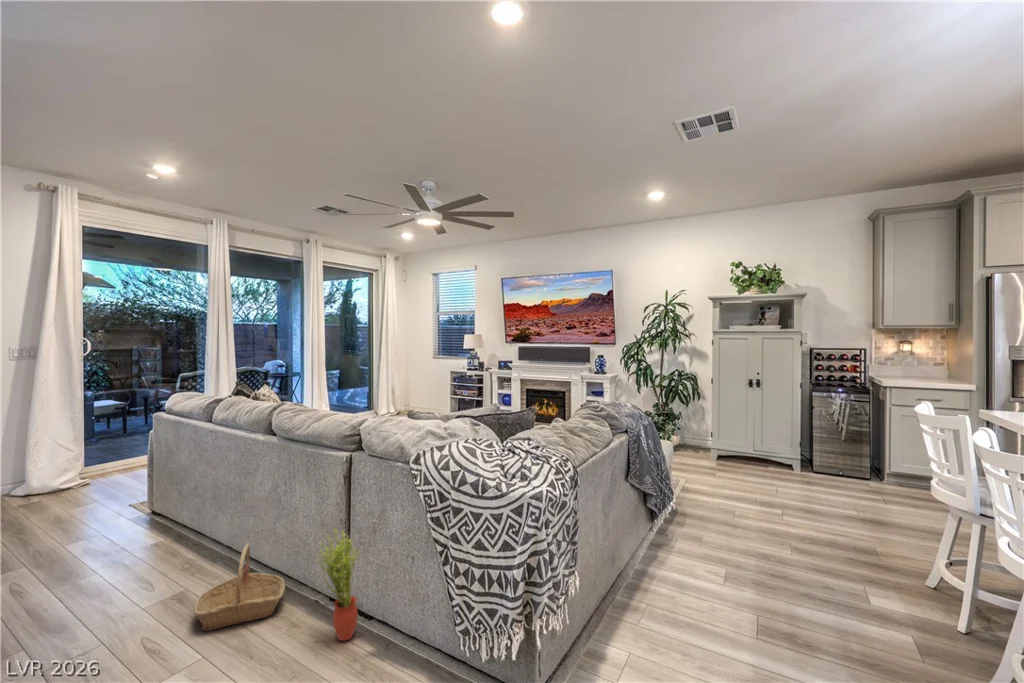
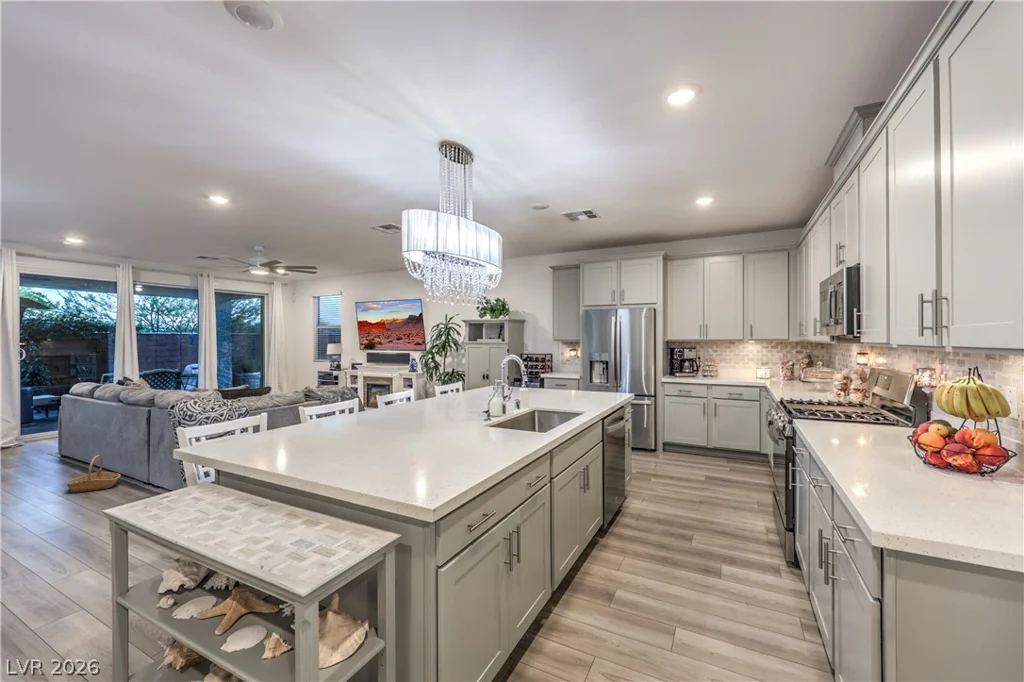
potted plant: present [318,529,360,641] -> none [126,443,149,494]

